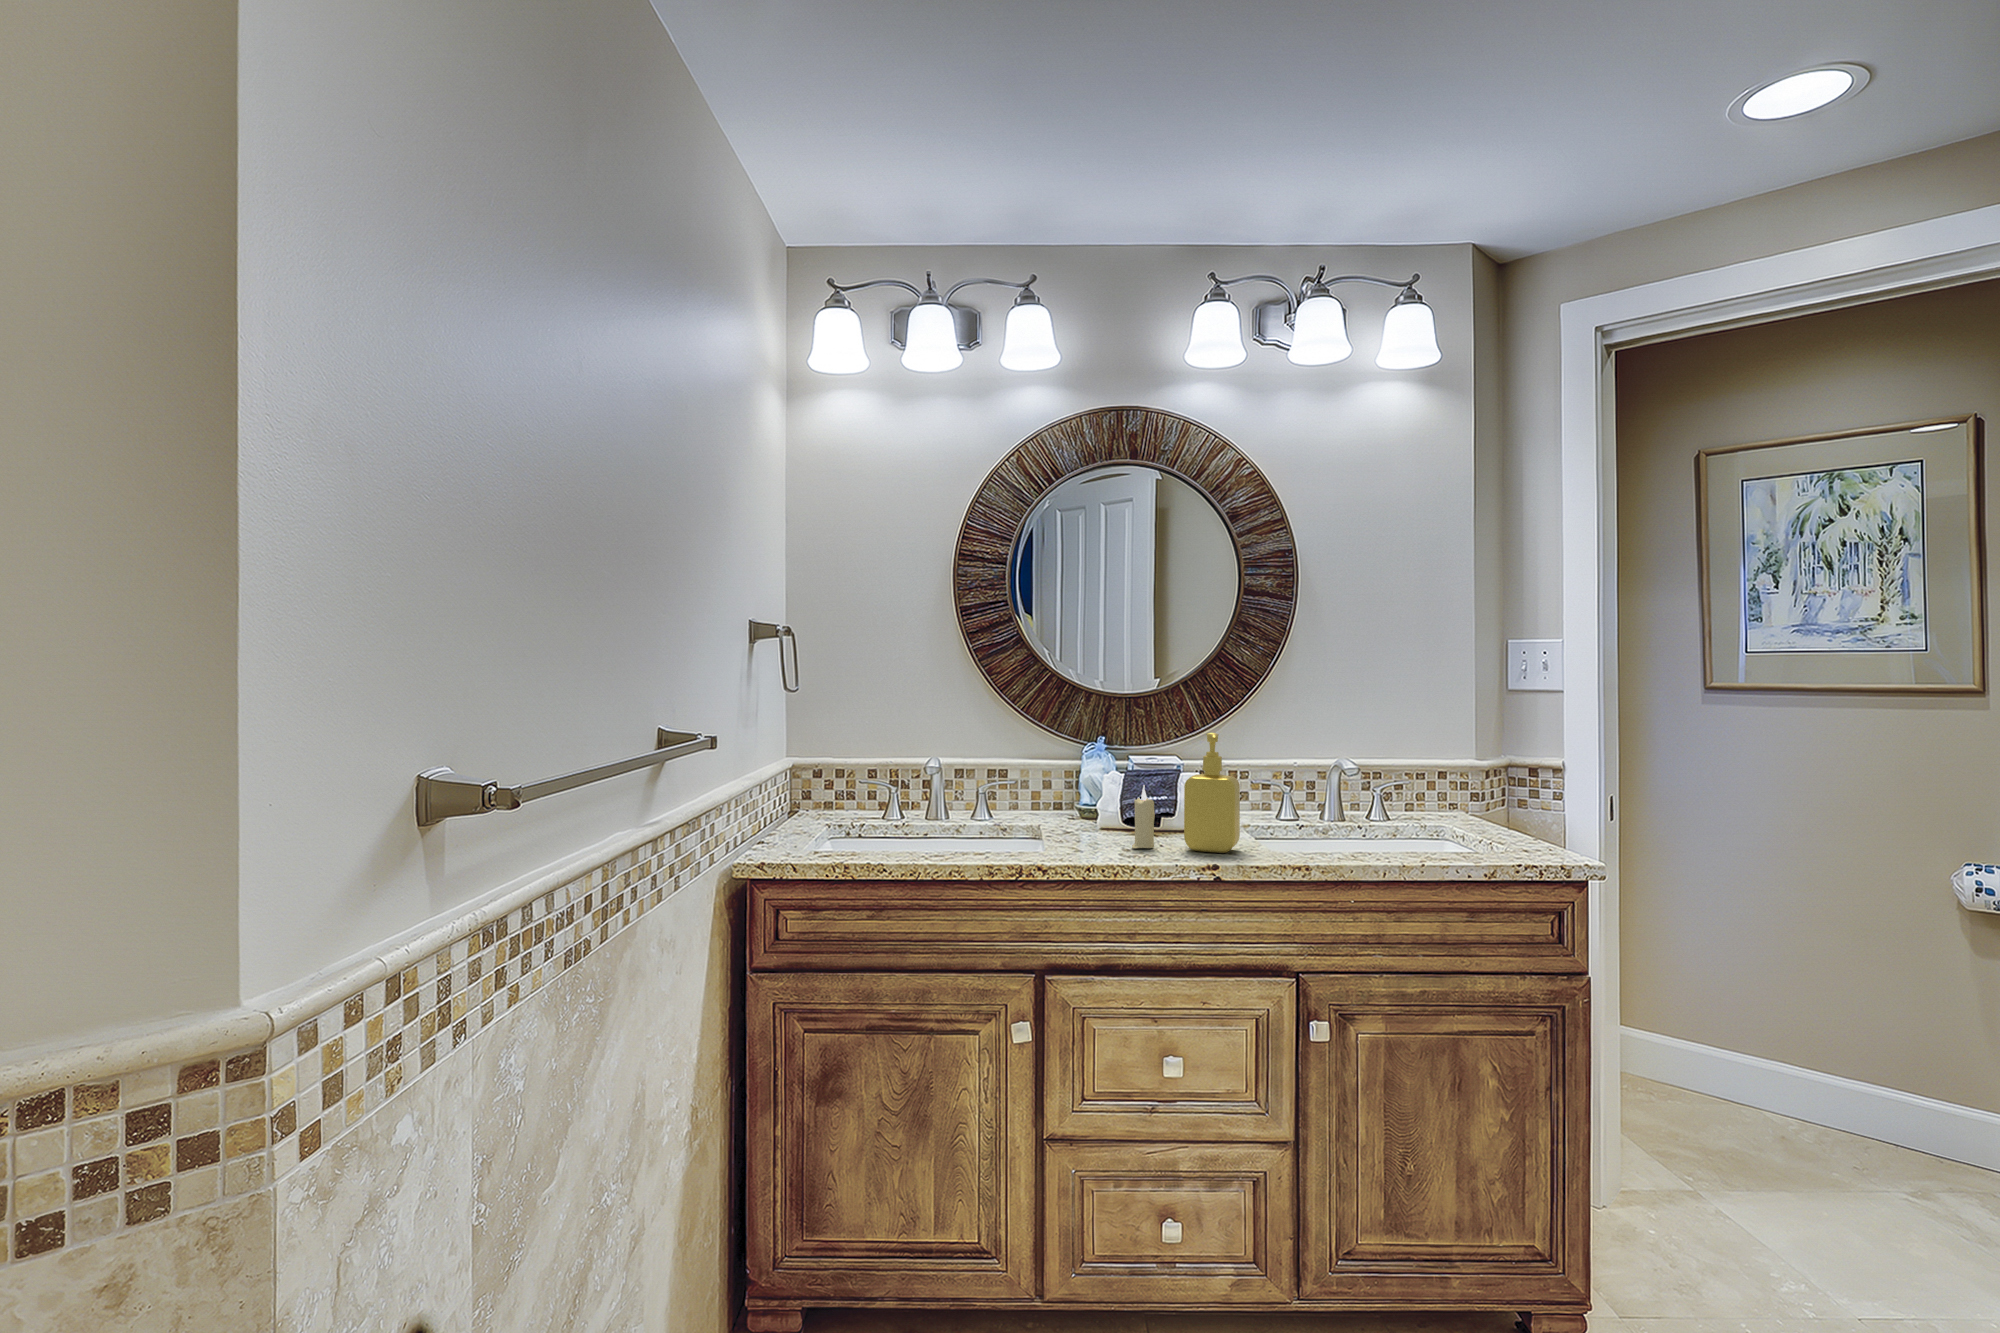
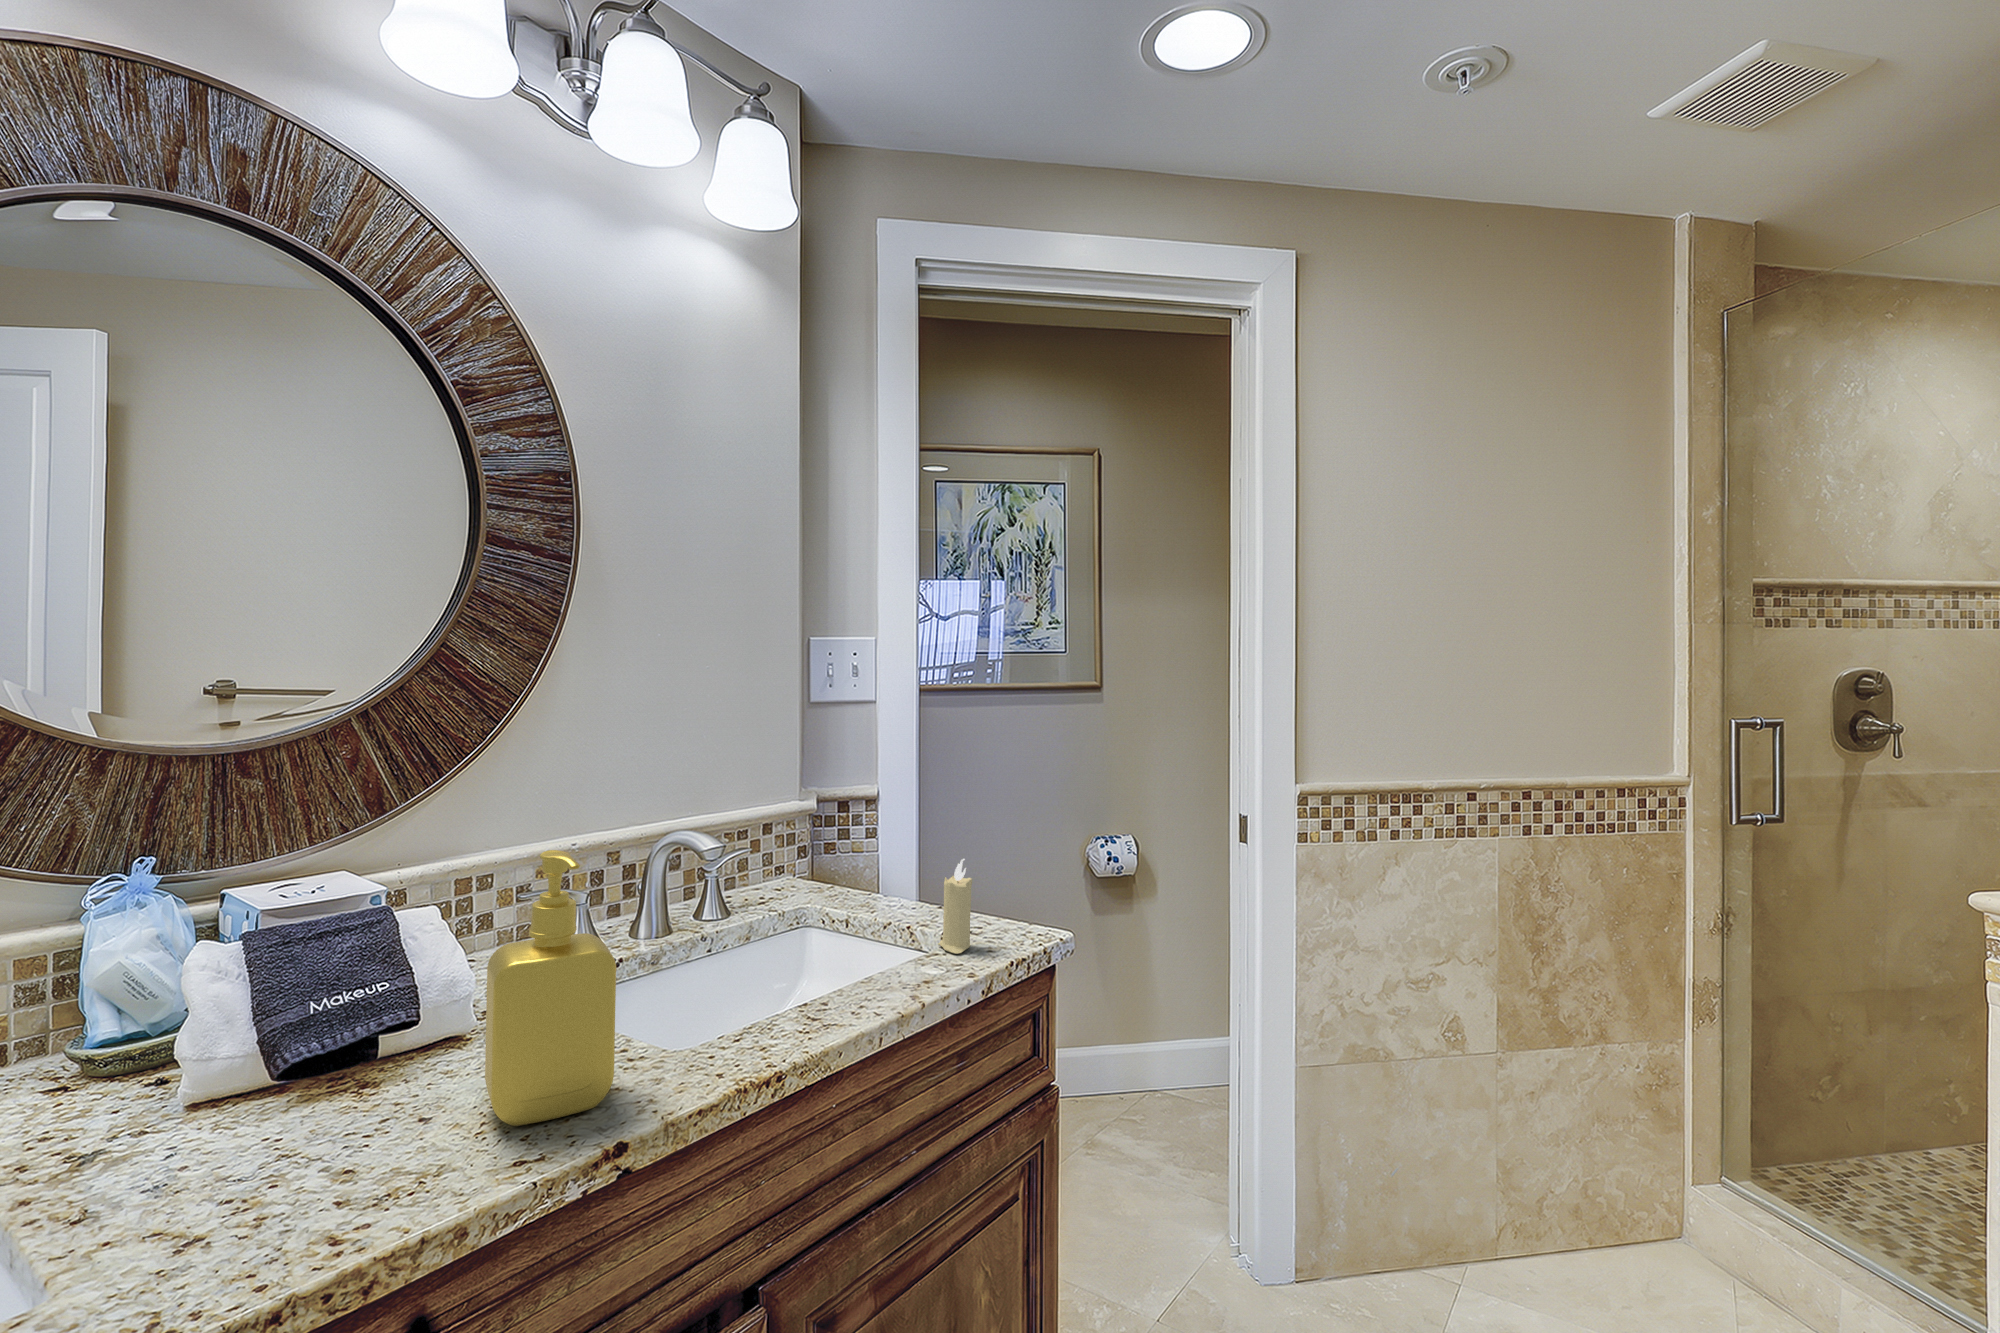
candle: present [1132,785,1155,848] -> present [938,859,972,954]

